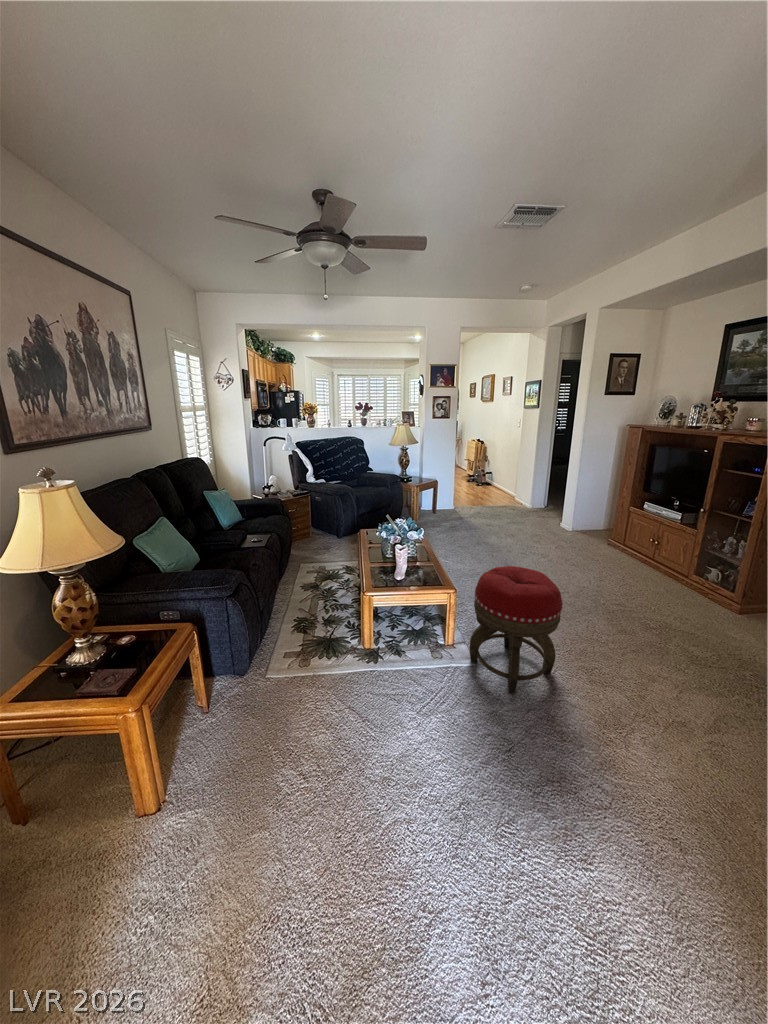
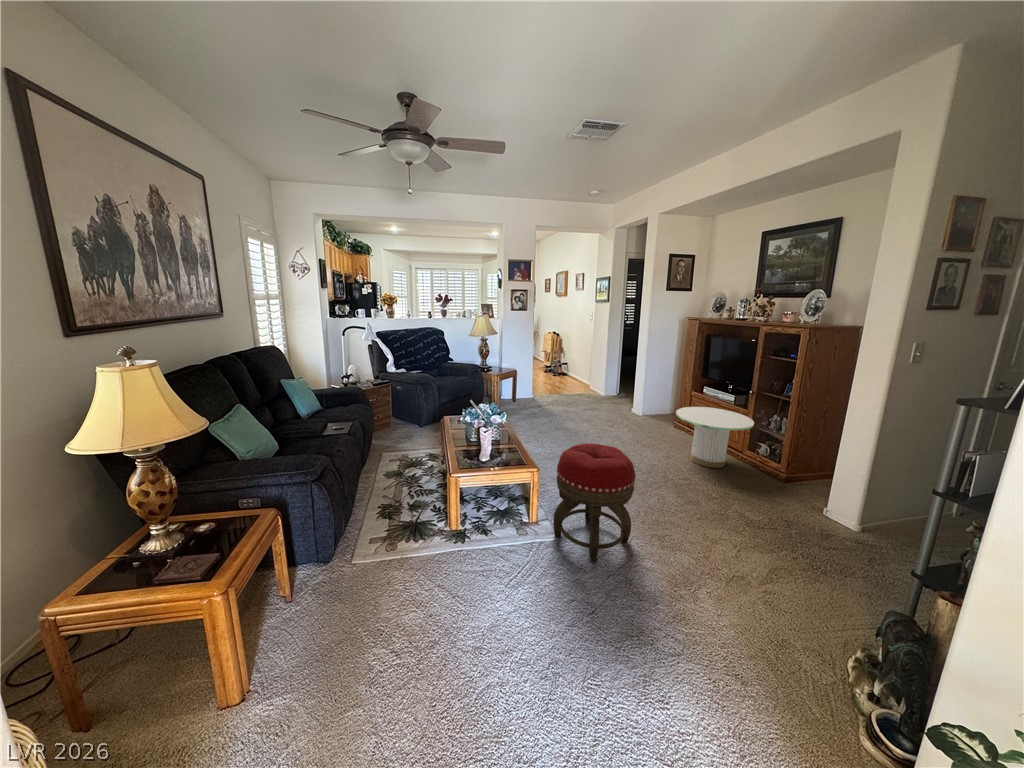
side table: none [610,524,704,593] -> present [676,407,754,468]

